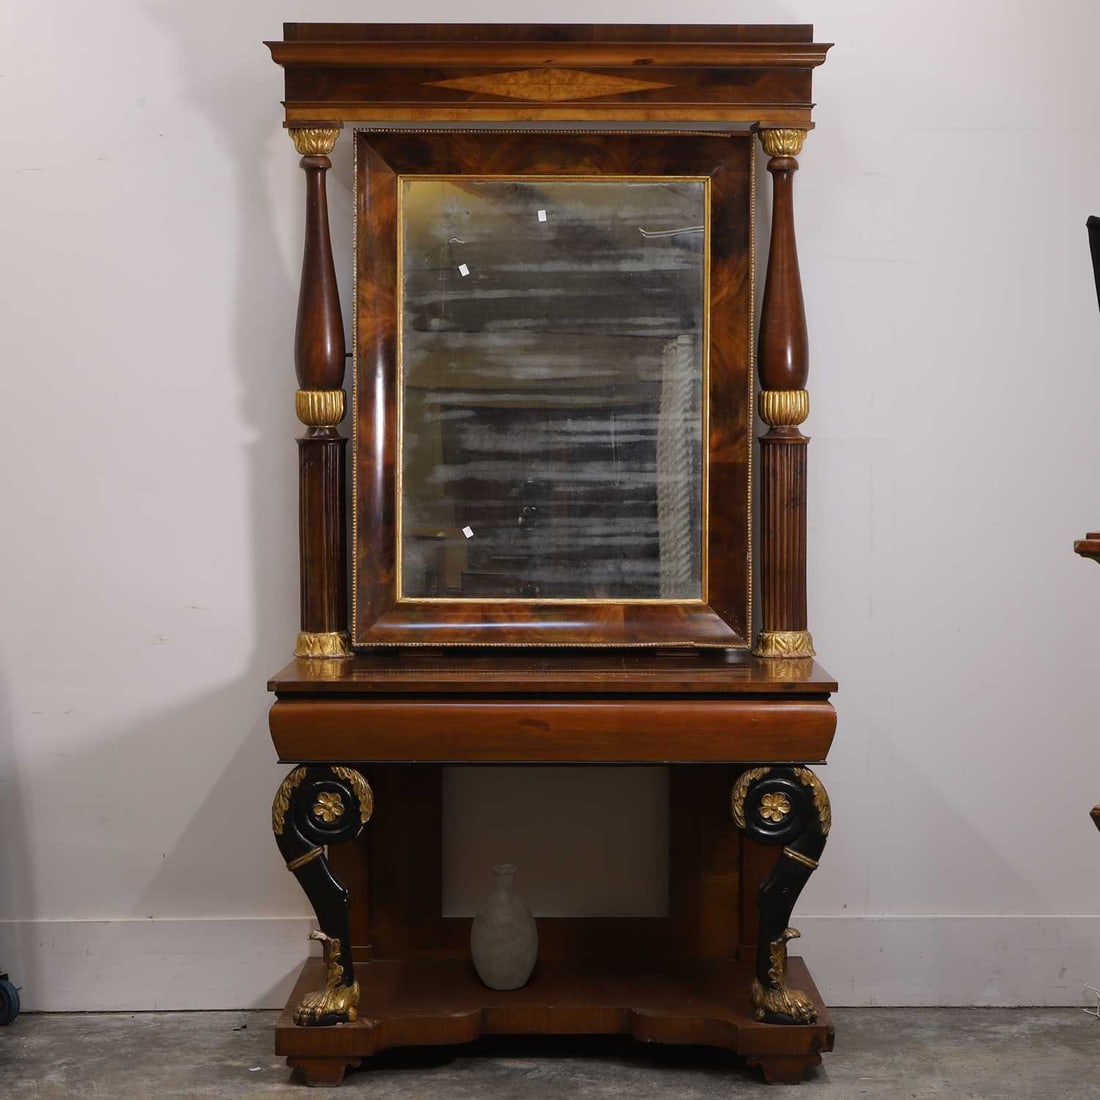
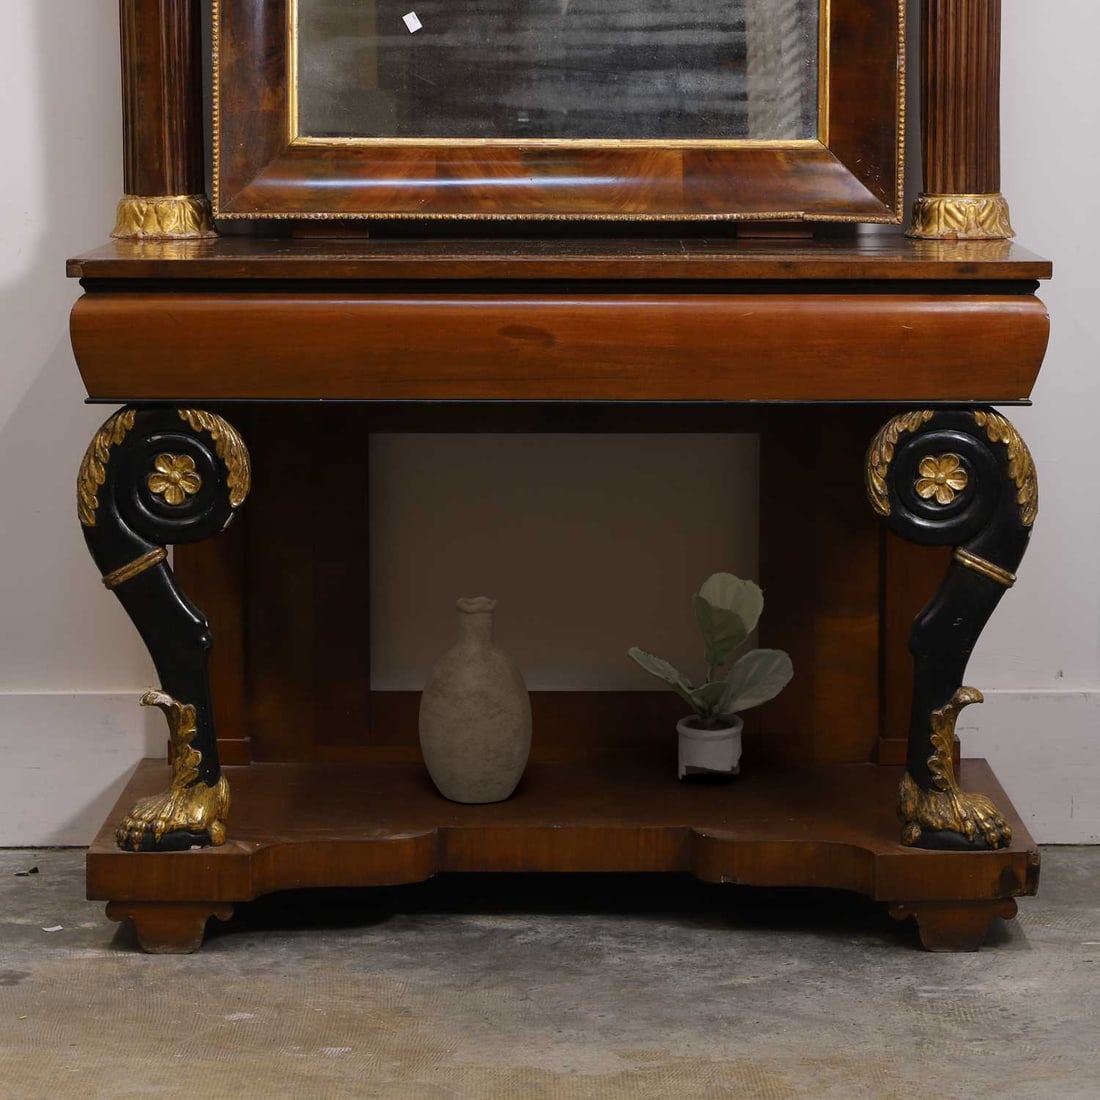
potted plant: none [592,846,692,972] -> present [624,572,794,779]

